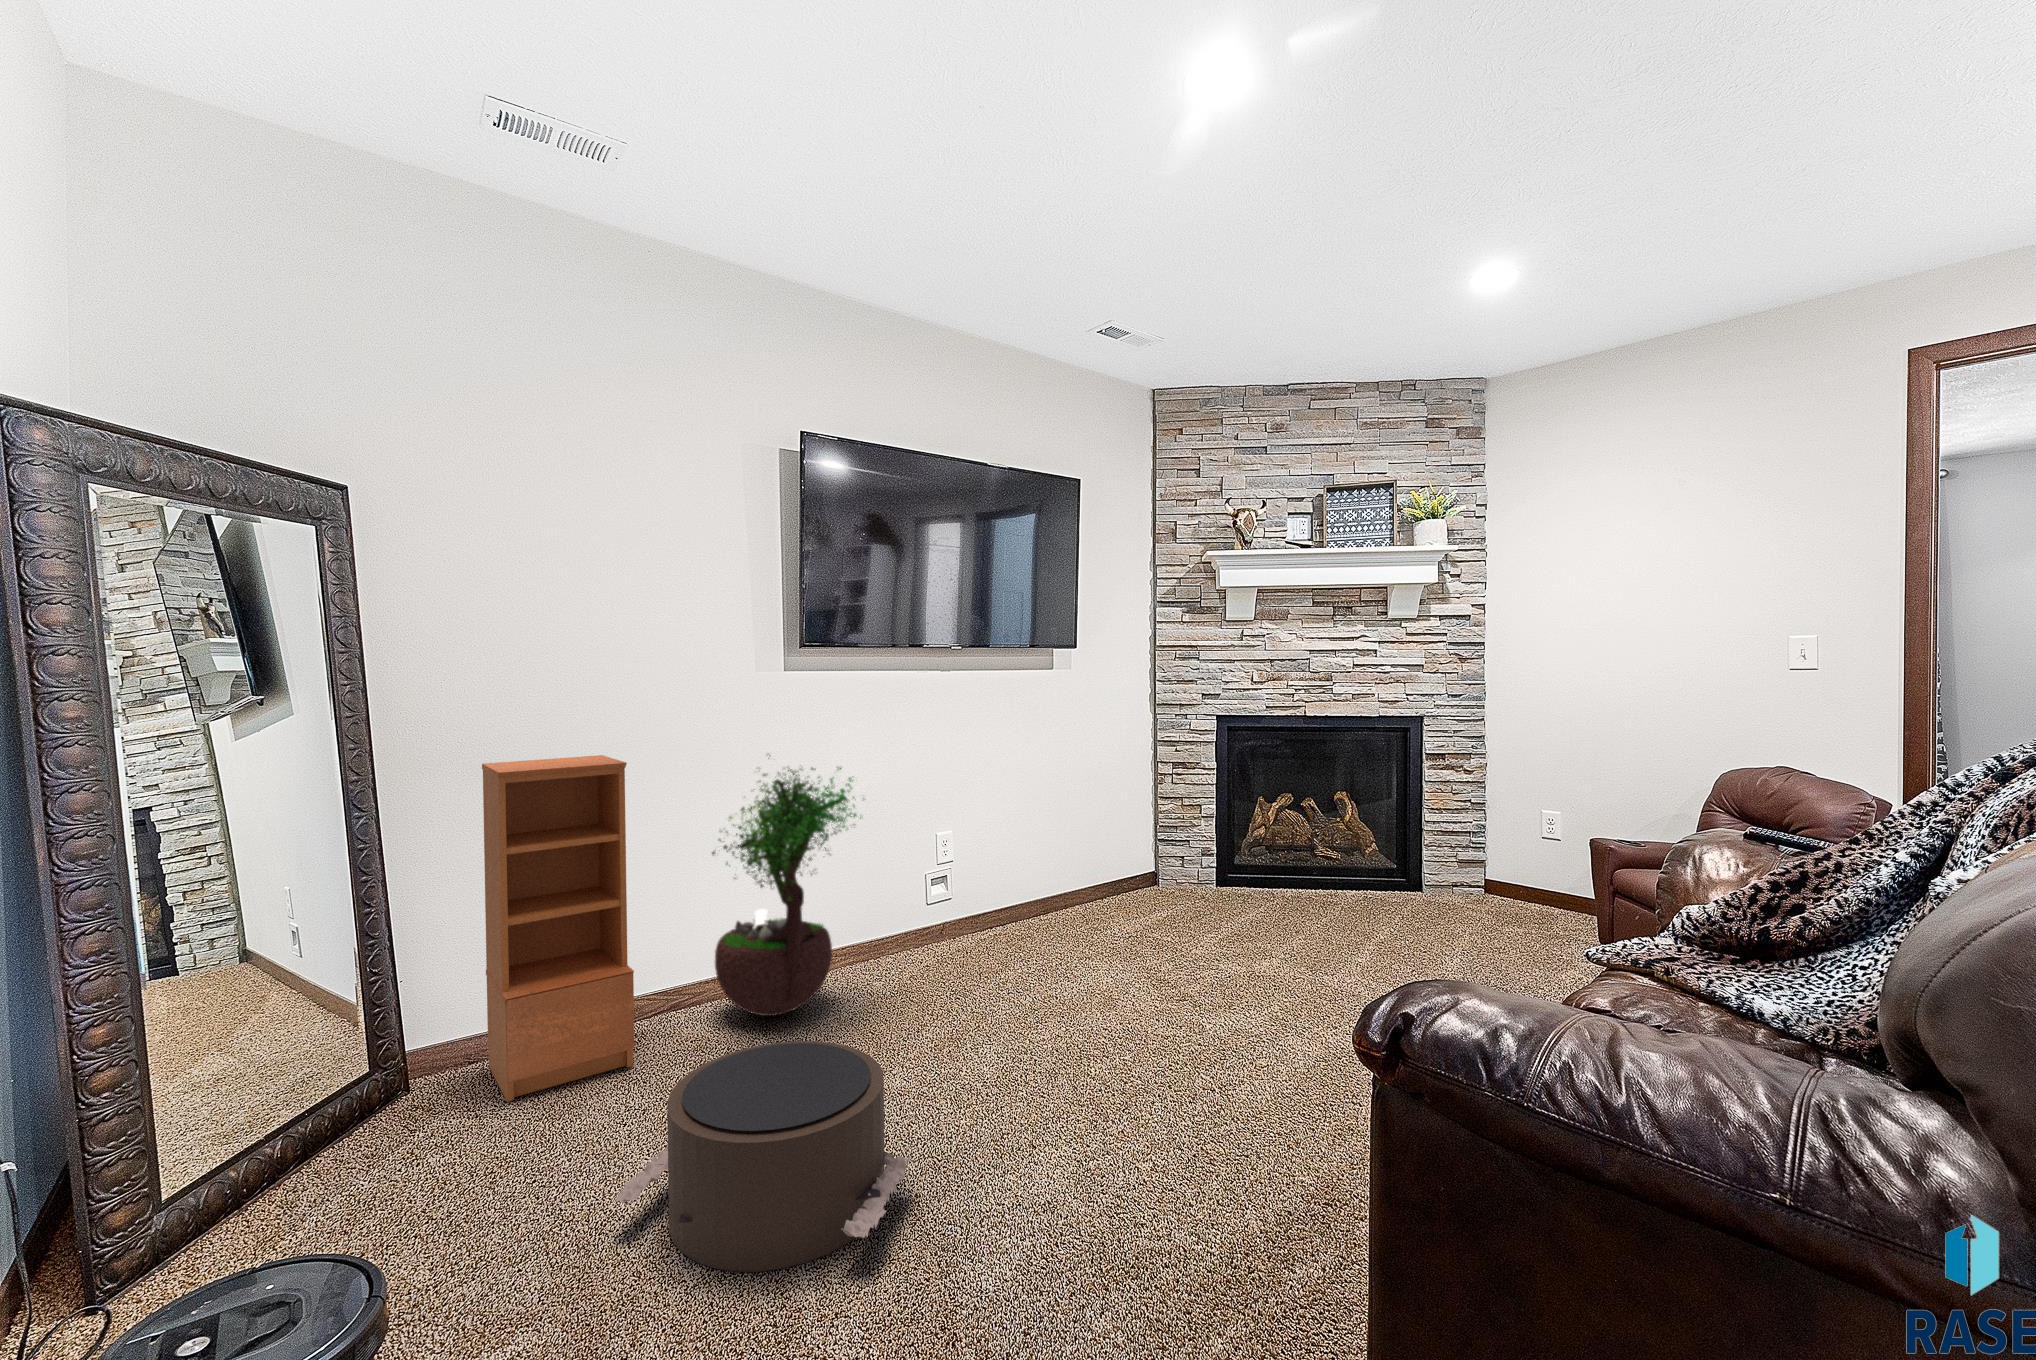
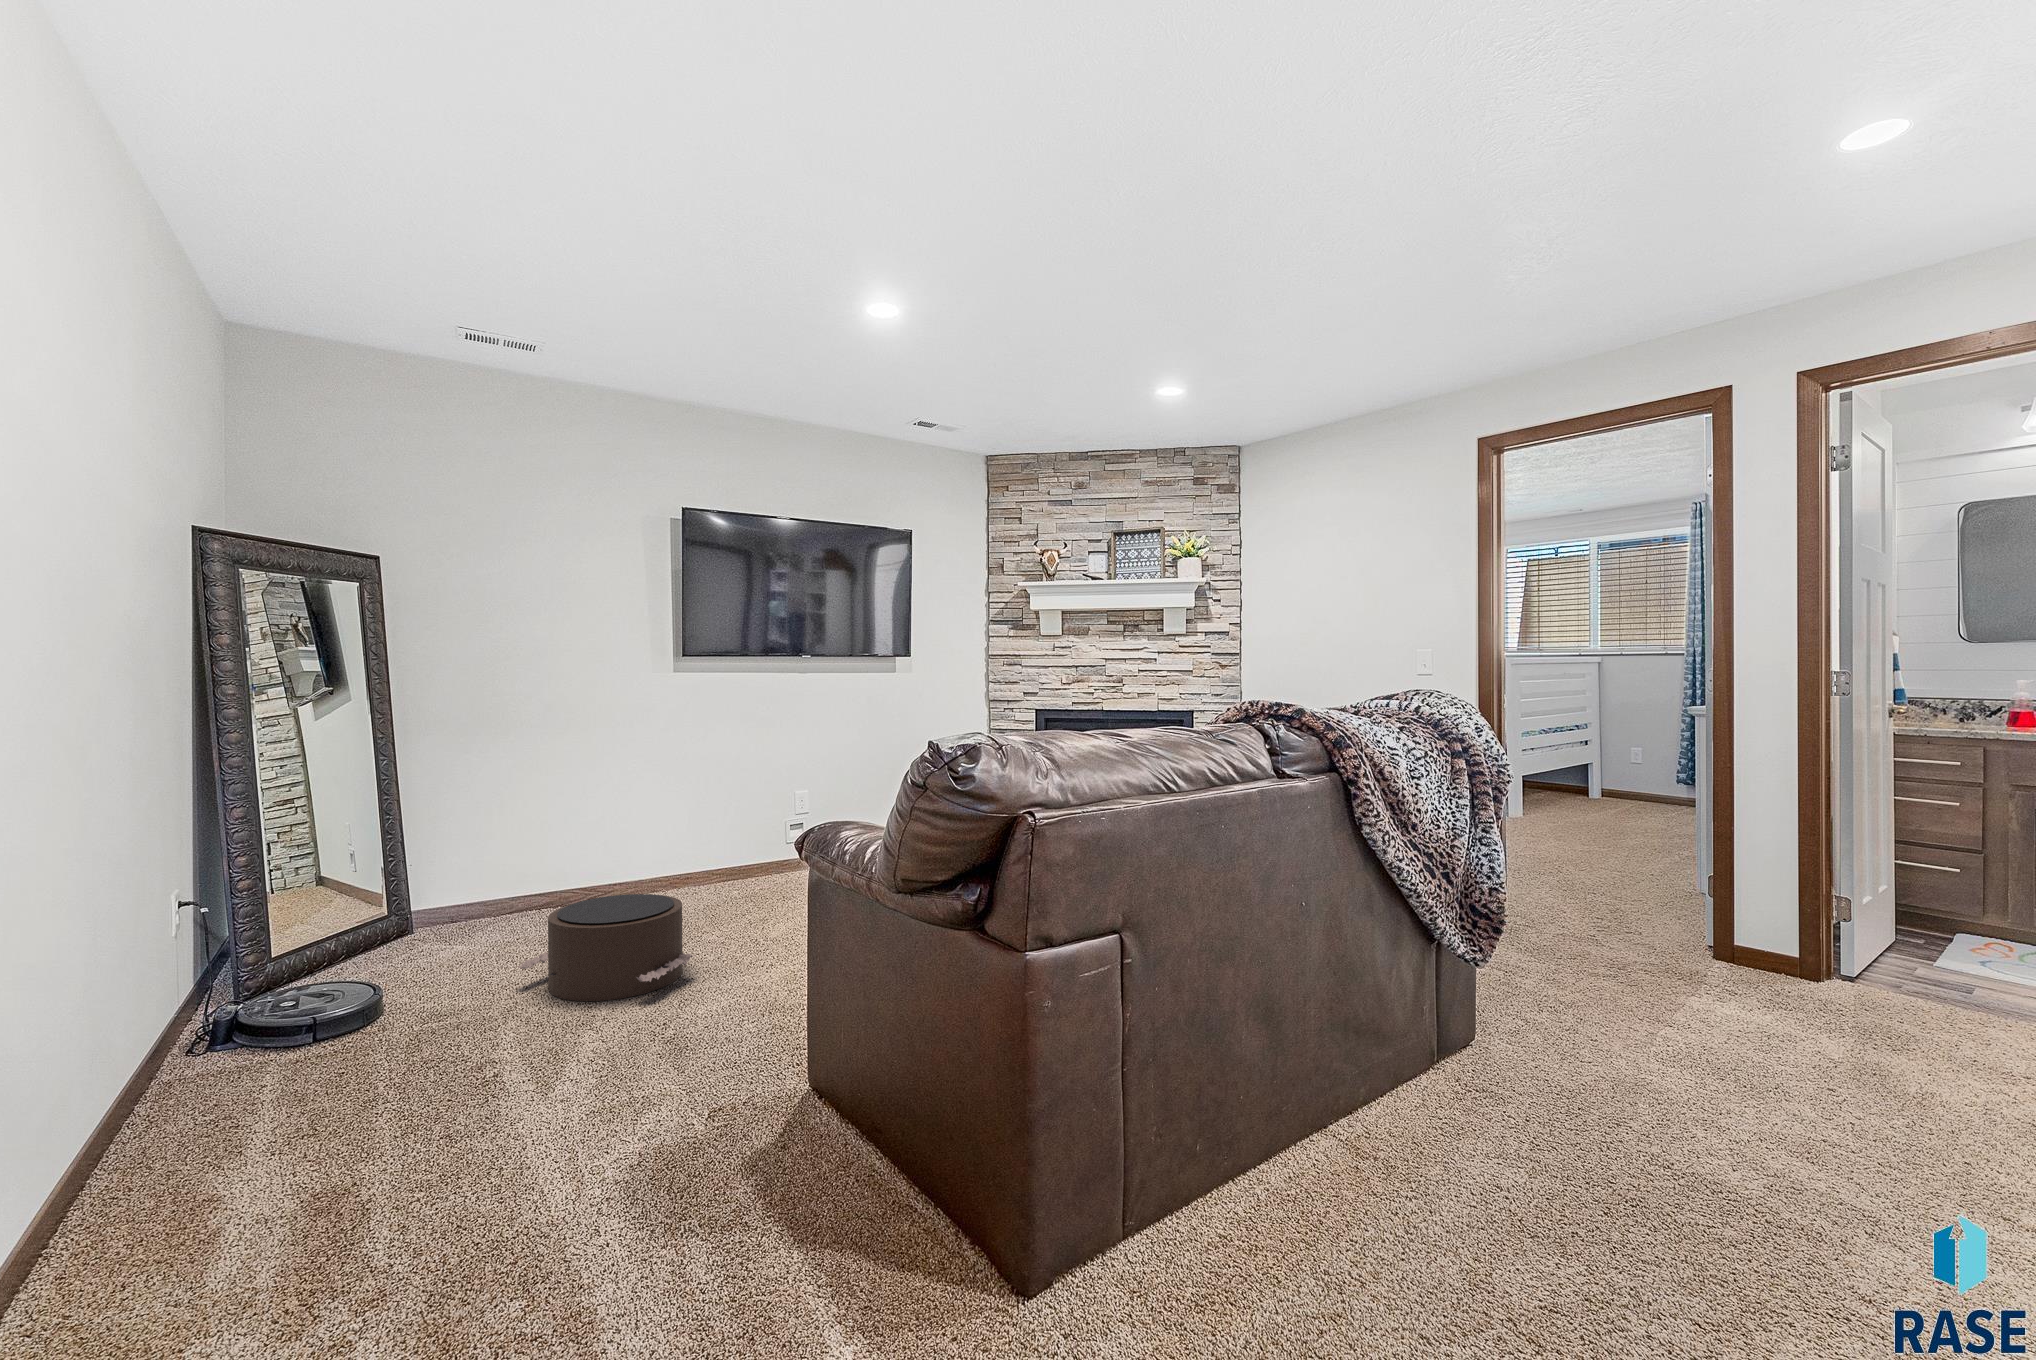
bookcase: present [482,755,634,1102] -> none [462,725,557,940]
potted tree: present [712,755,861,1016] -> none [611,725,721,905]

